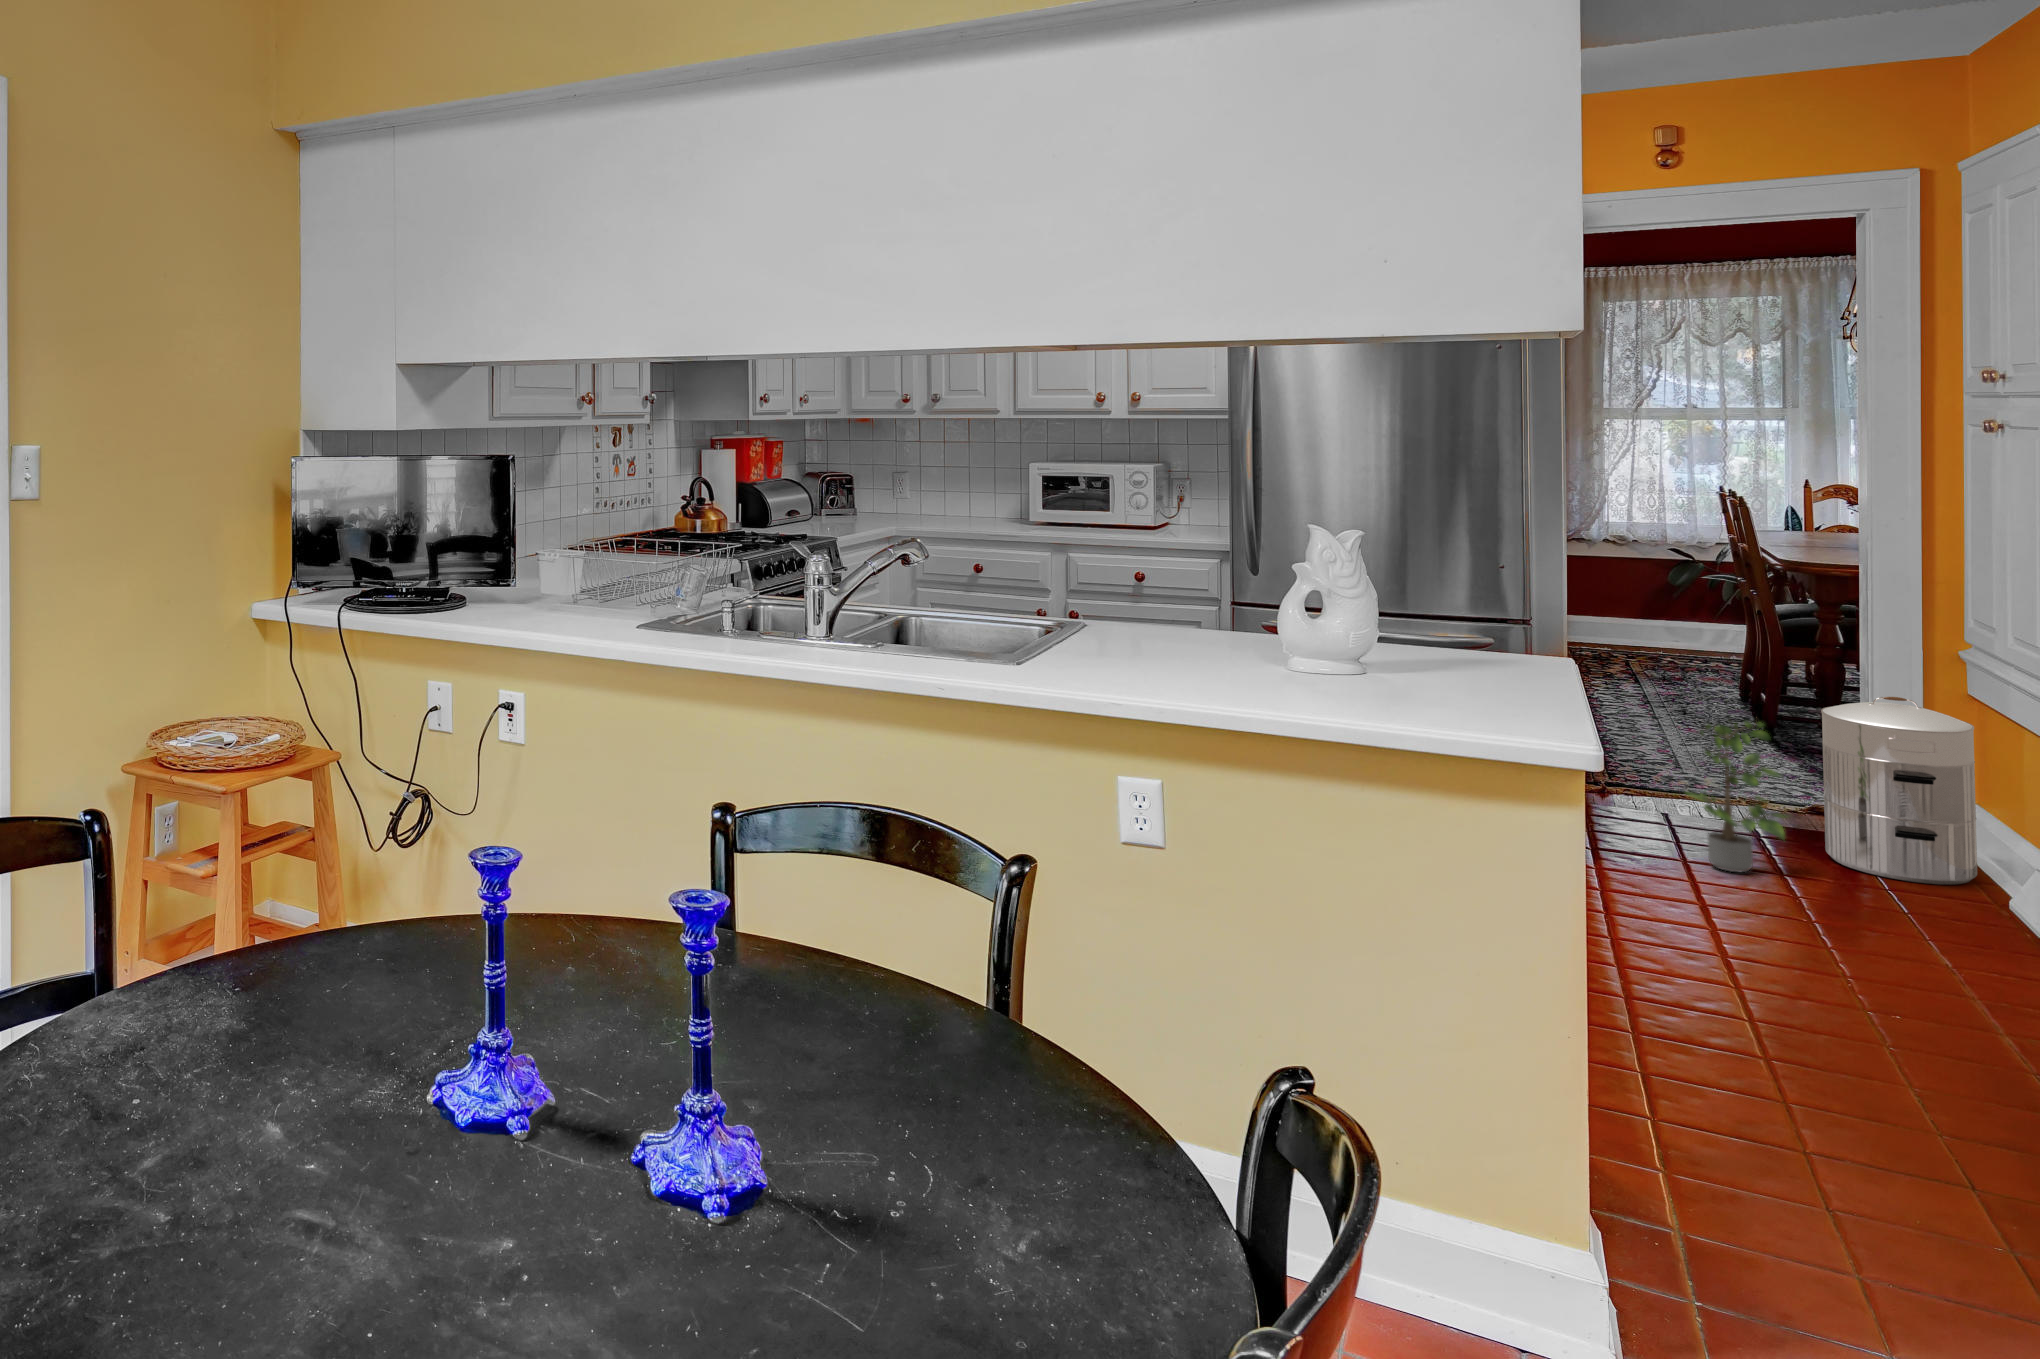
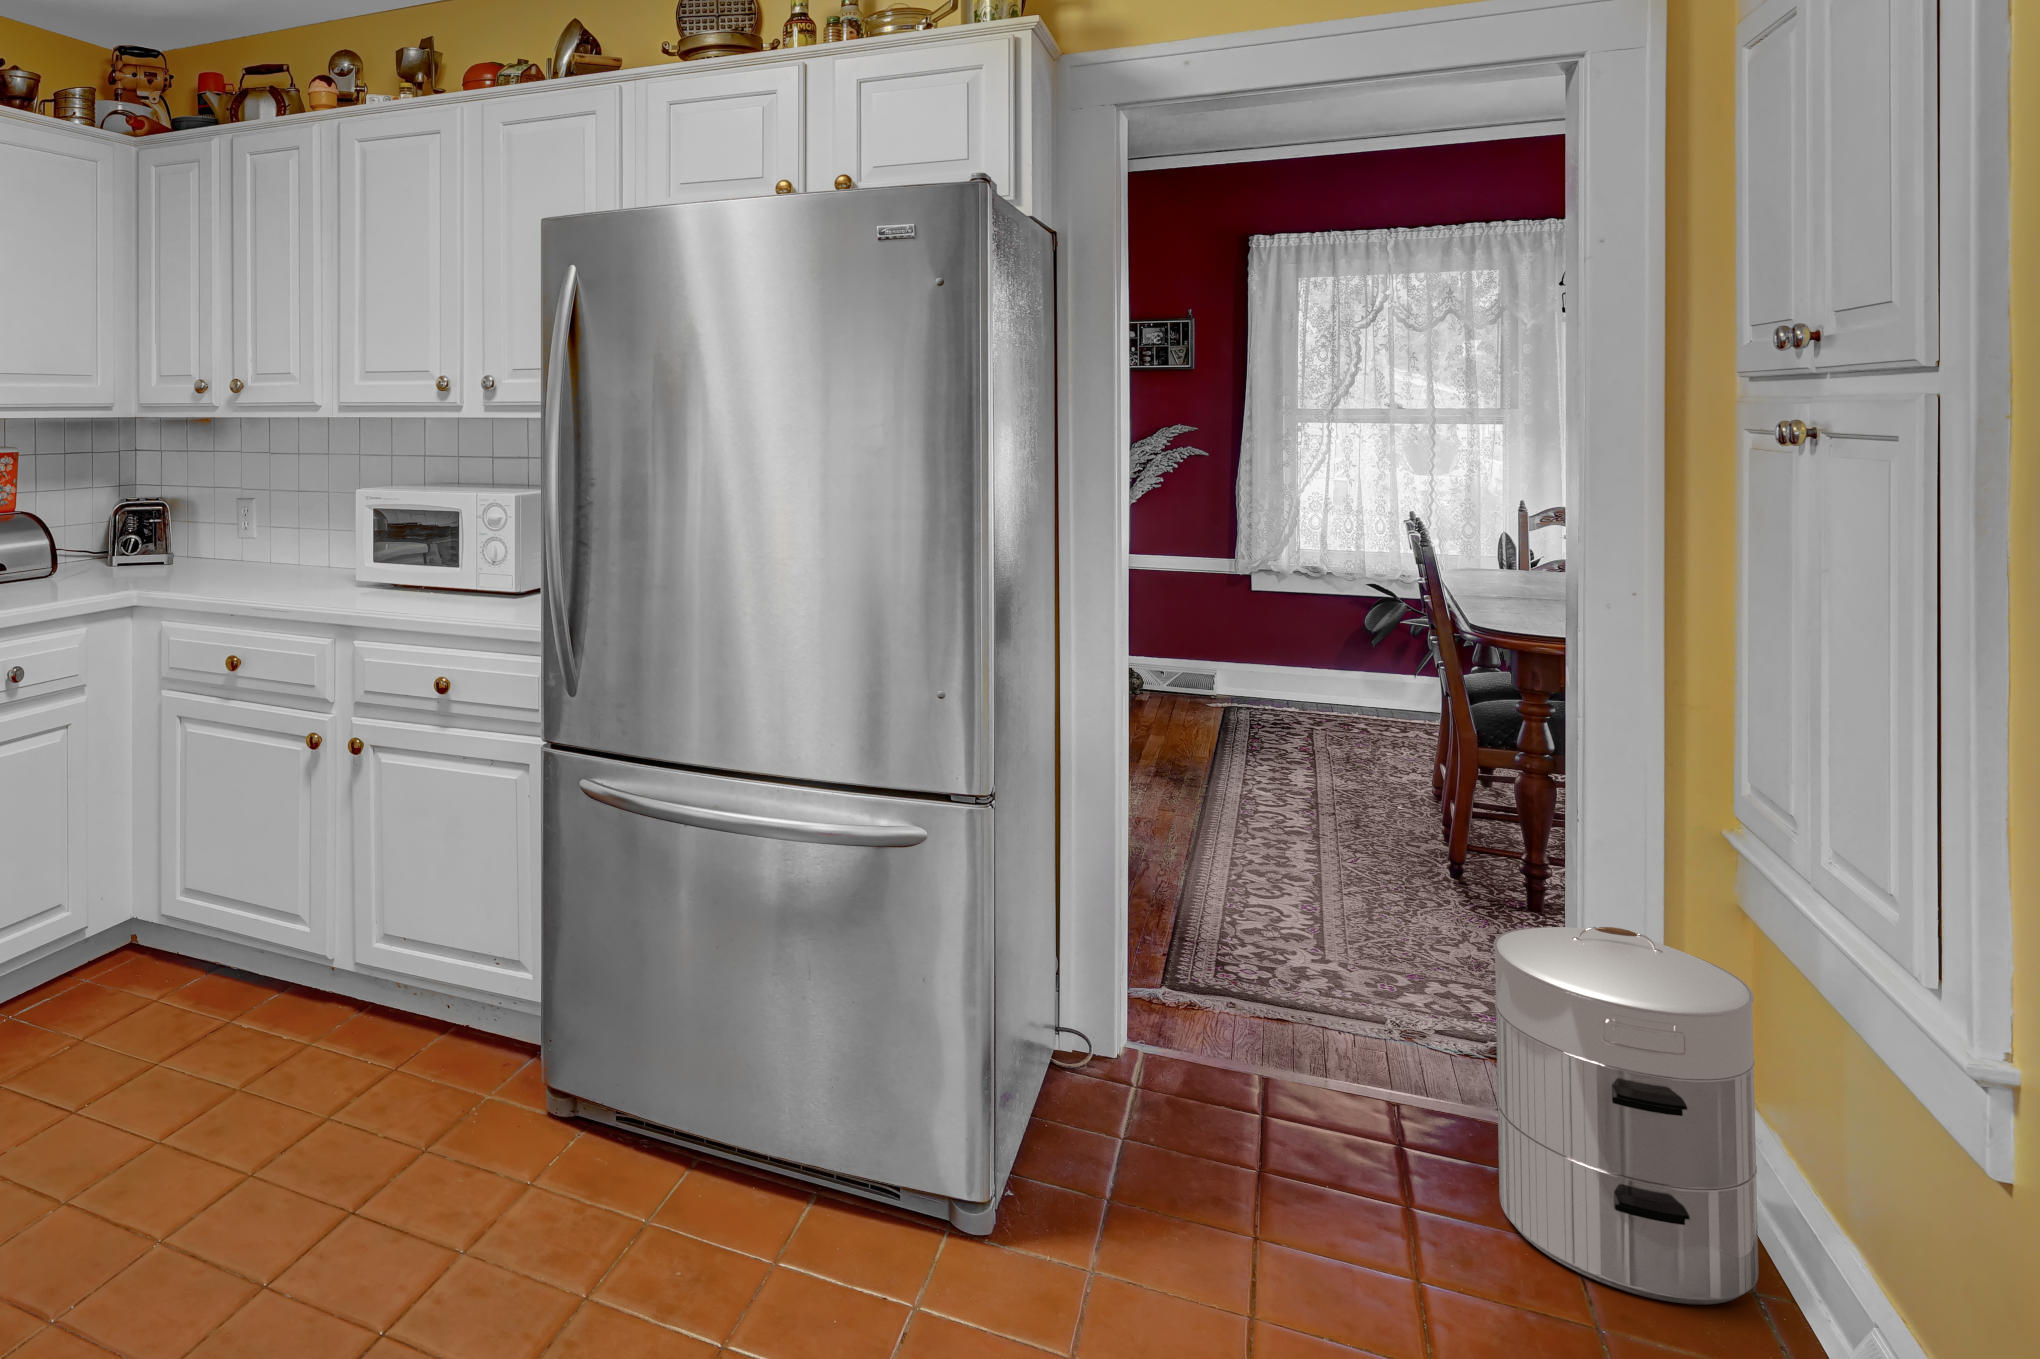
potted plant: present [1686,721,1788,872] -> none [1253,971,1442,1271]

